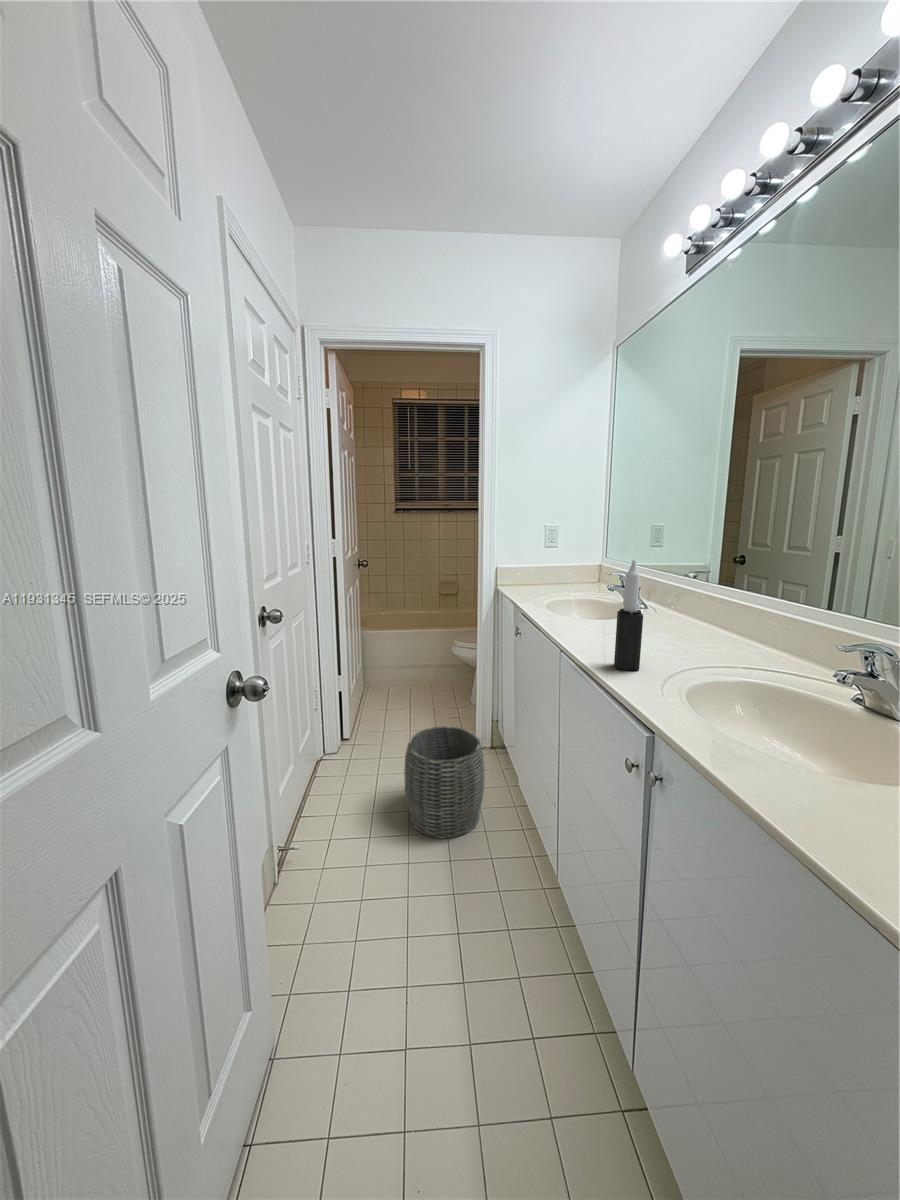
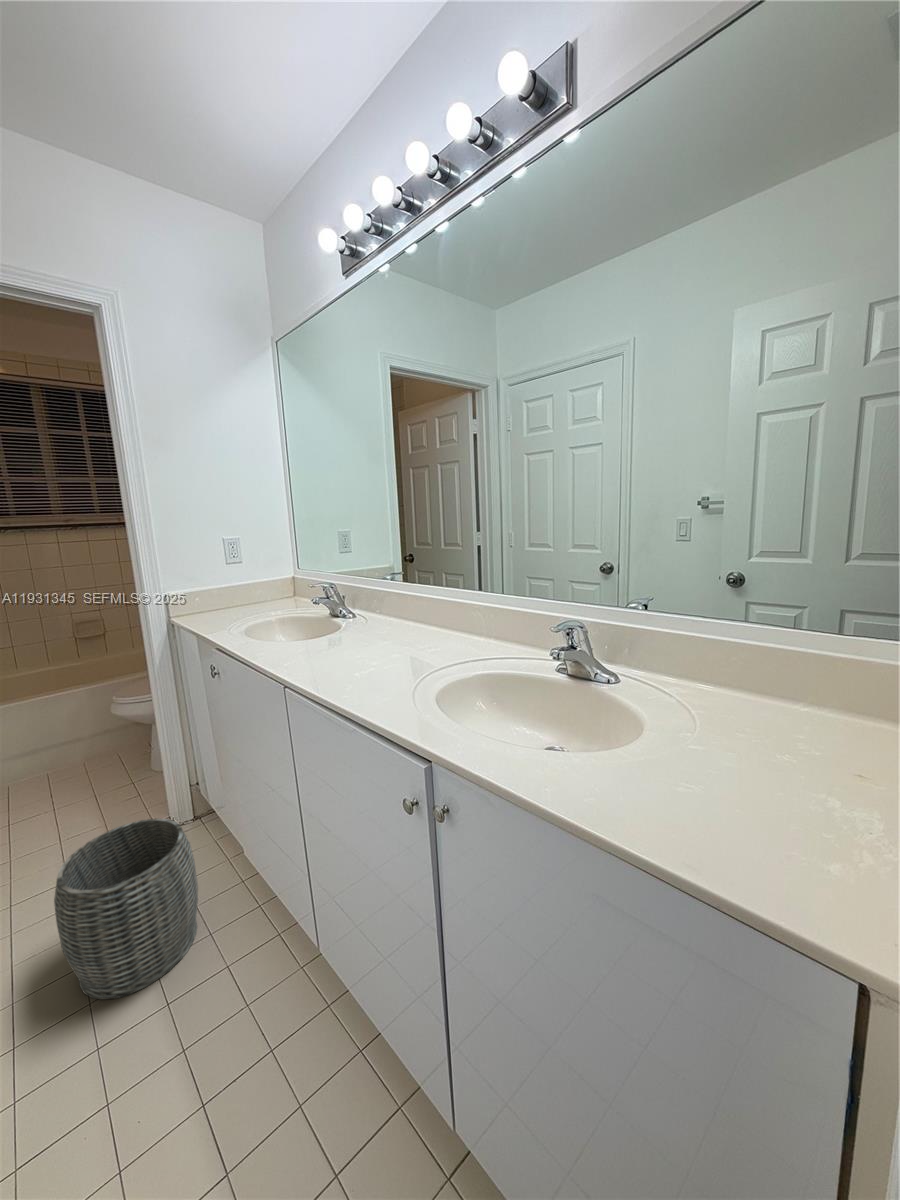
candle: present [614,560,643,670] -> none [351,567,384,695]

